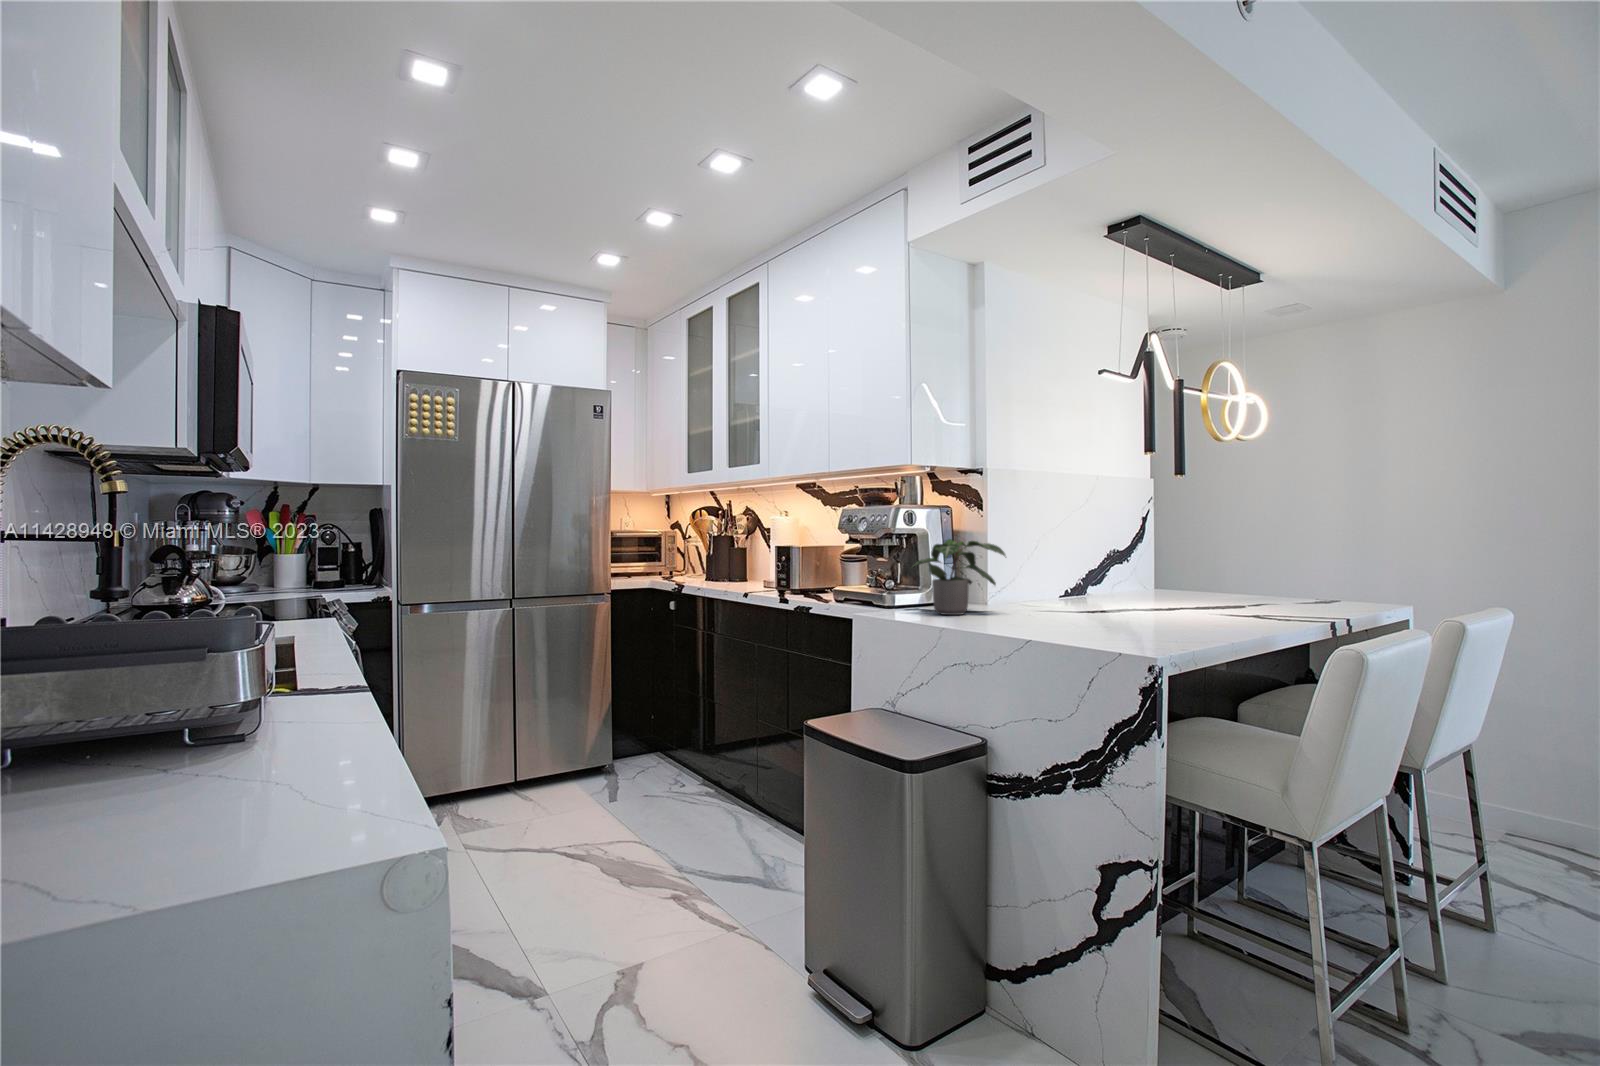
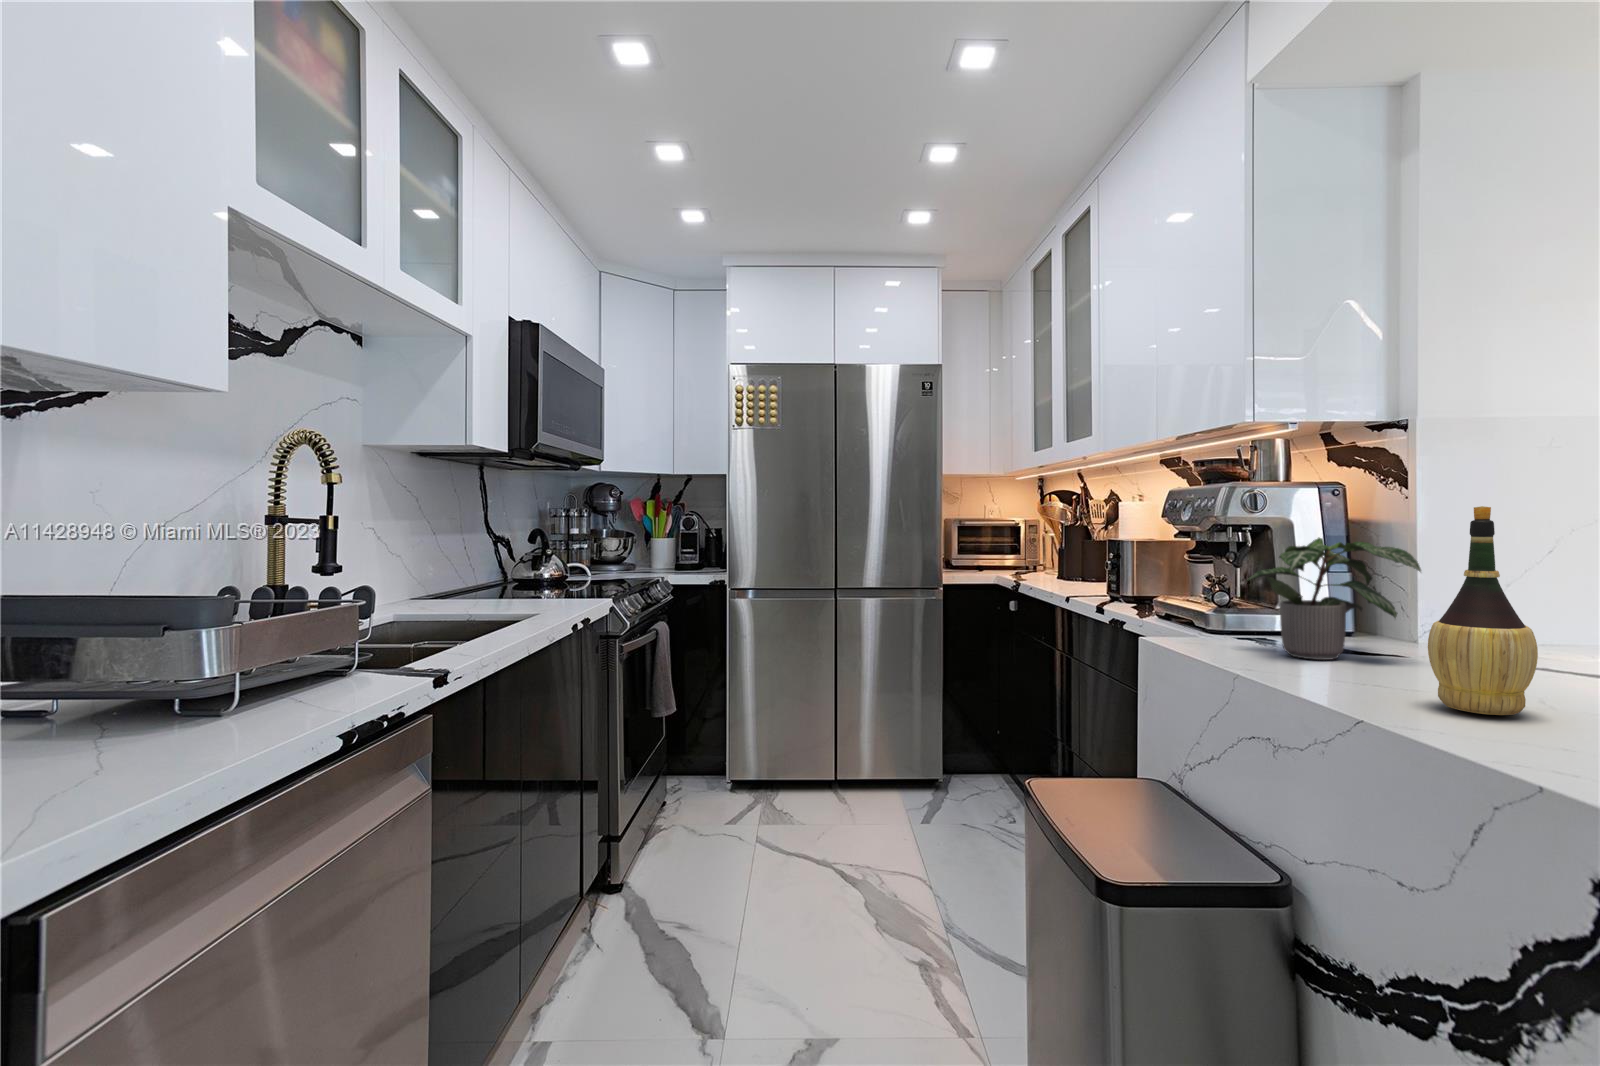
wine bottle: none [1034,516,1081,628] -> present [1428,506,1538,715]

